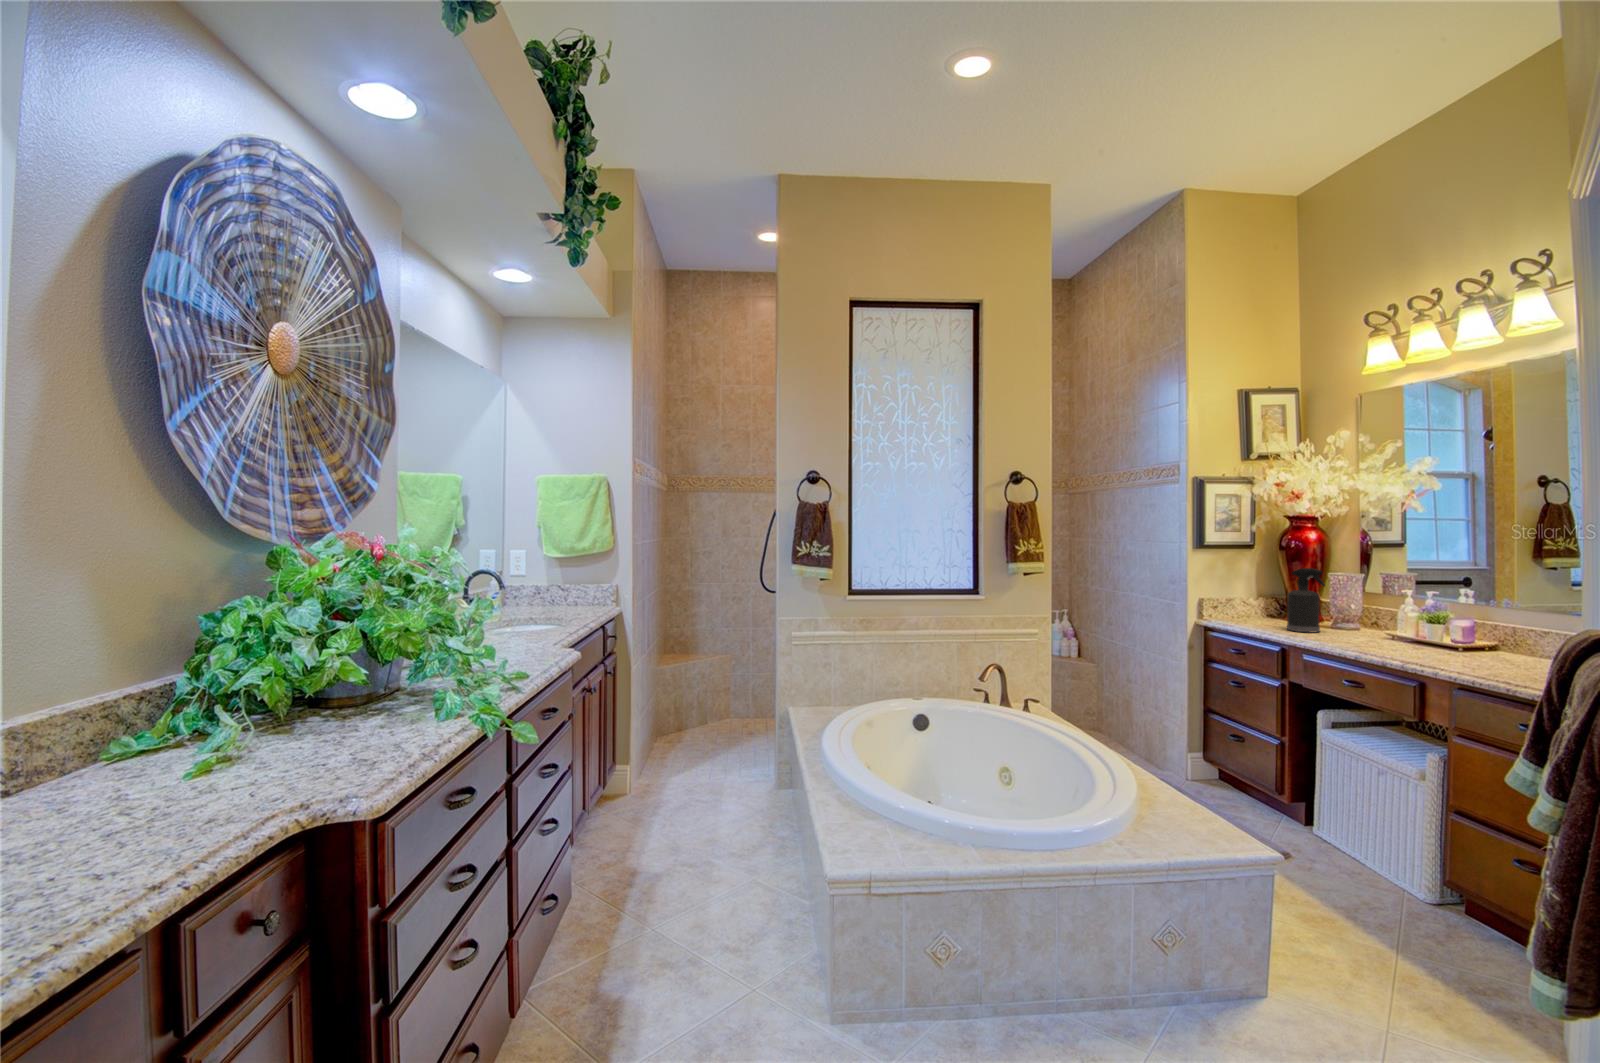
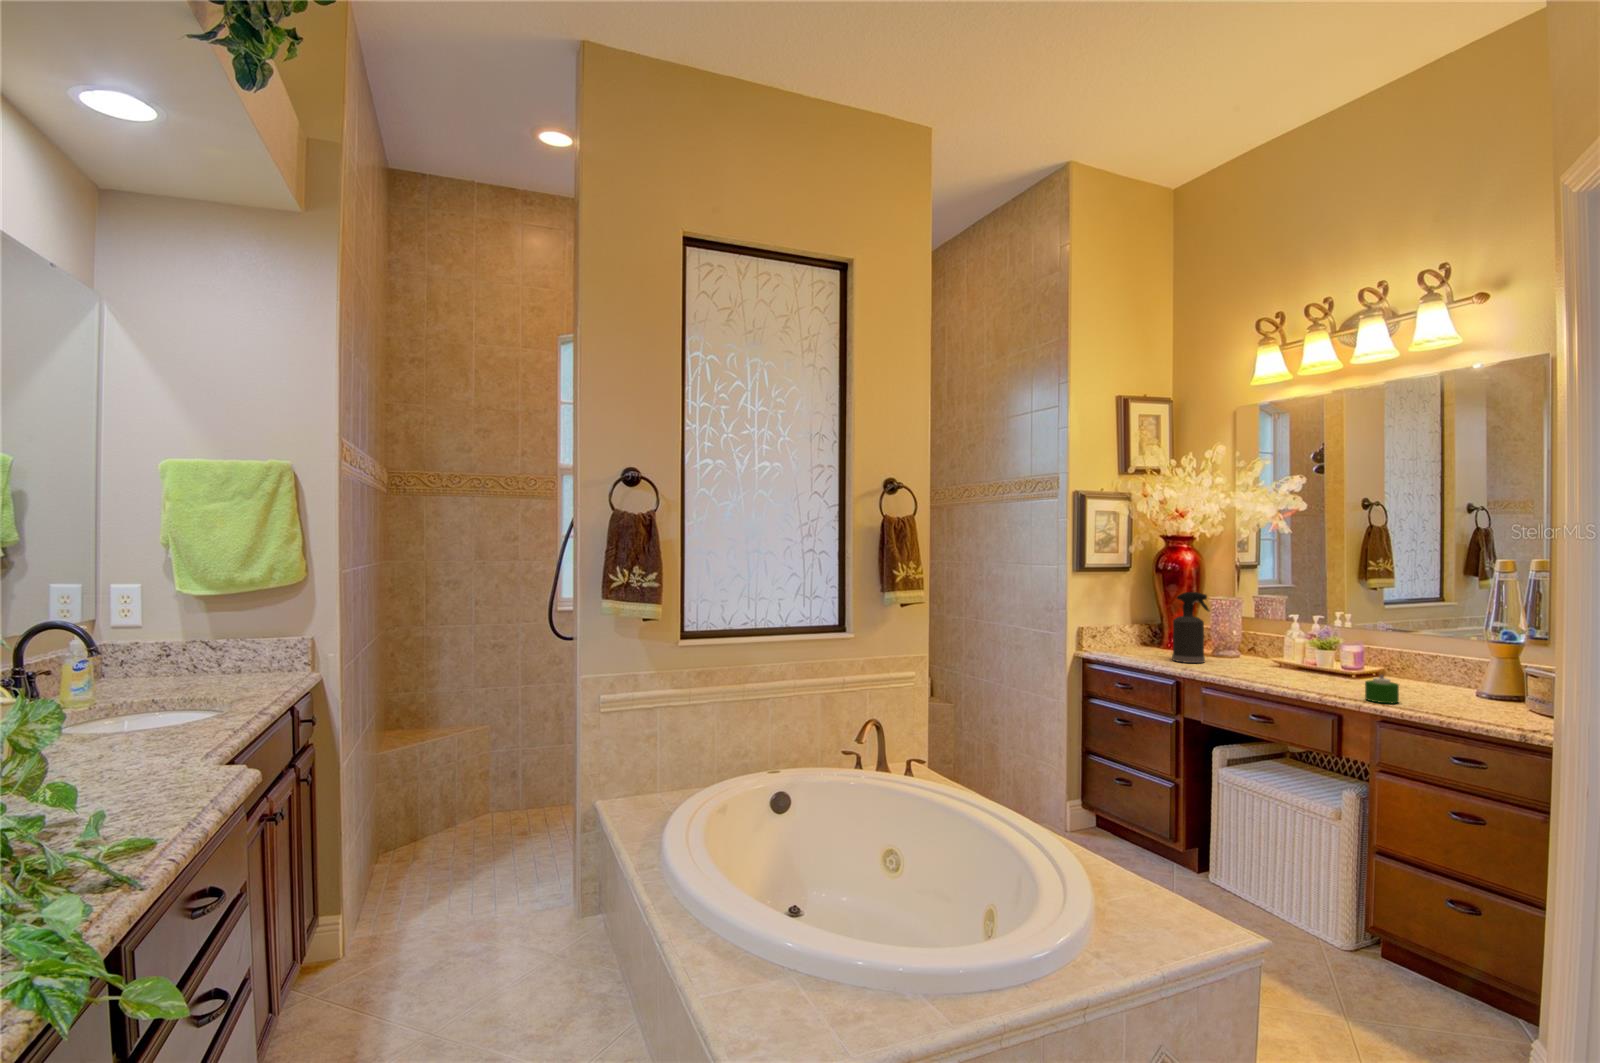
candle: none [1466,640,1502,673] -> present [1365,669,1399,703]

